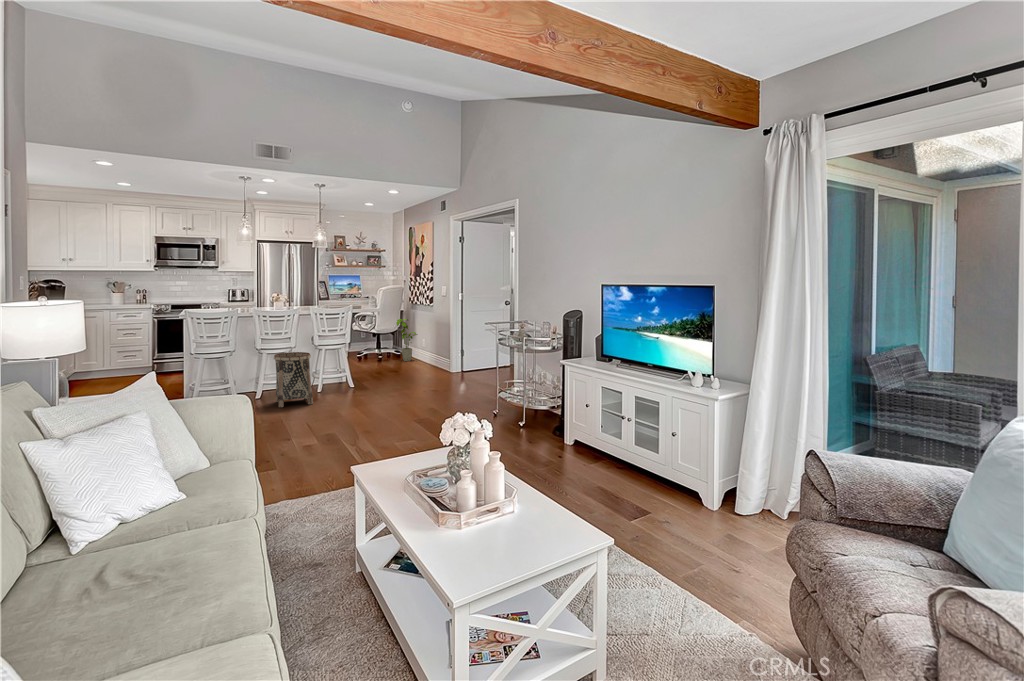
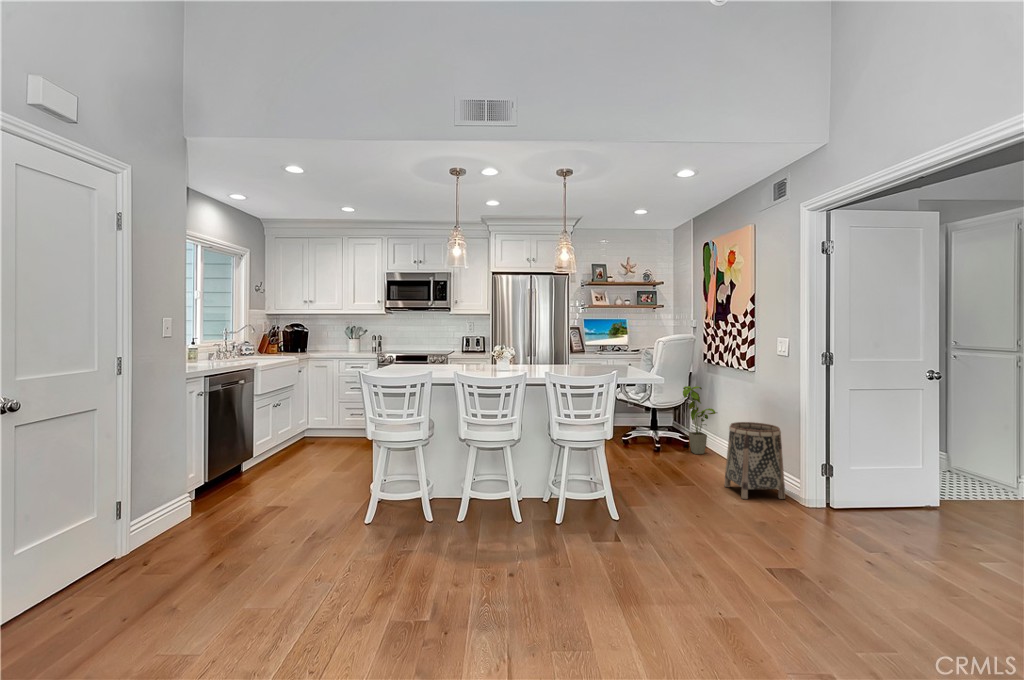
basket: present [274,352,313,407] -> present [725,422,785,499]

